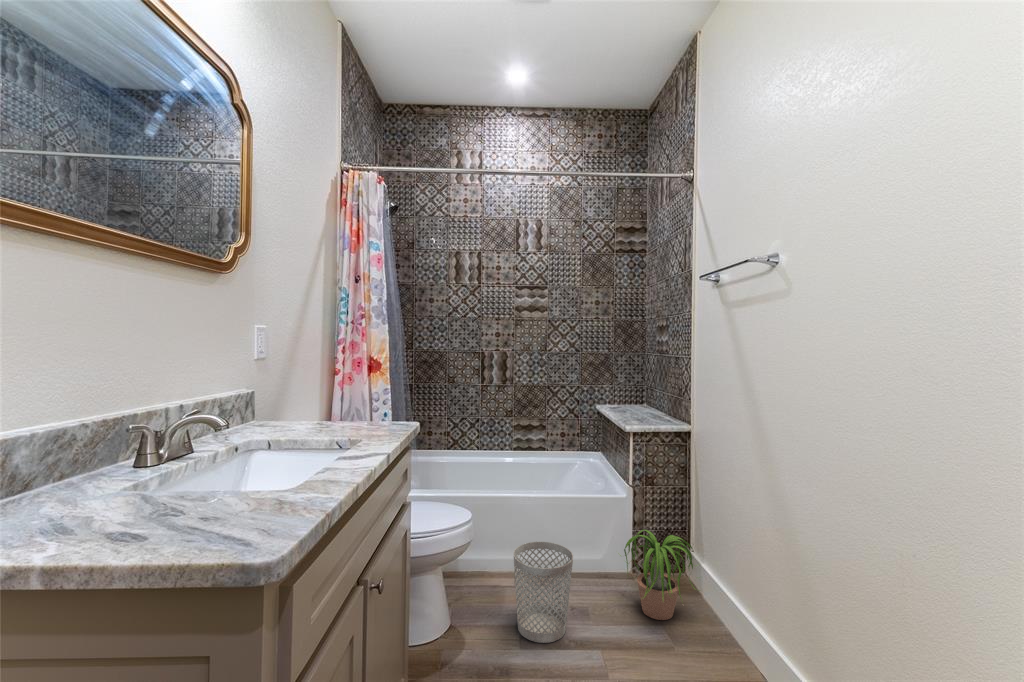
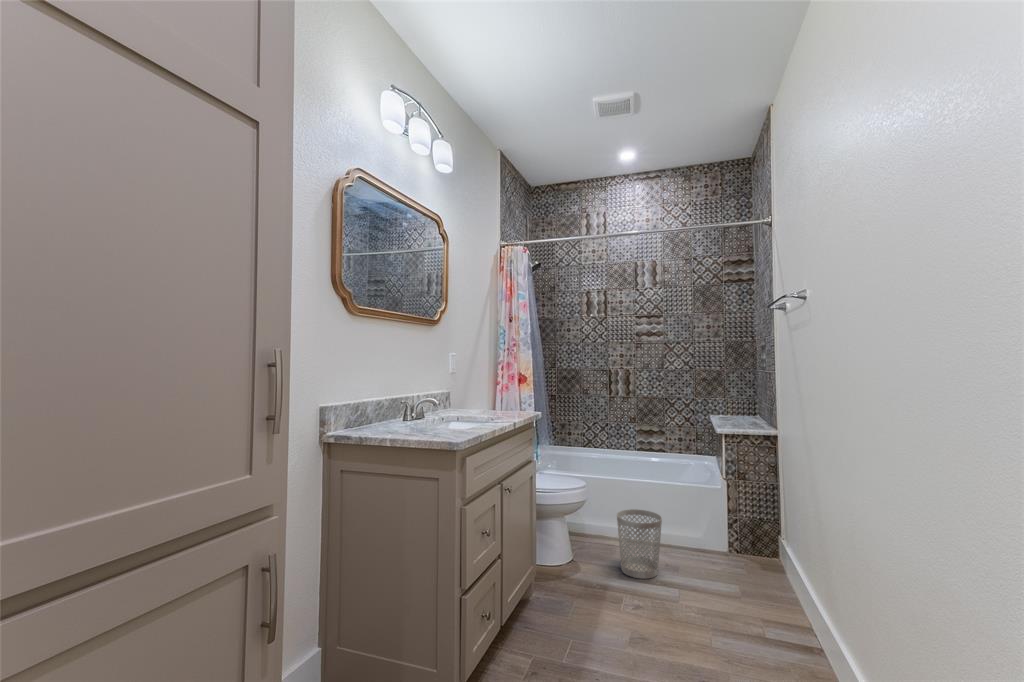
potted plant: present [620,530,693,620] -> none [707,510,780,581]

